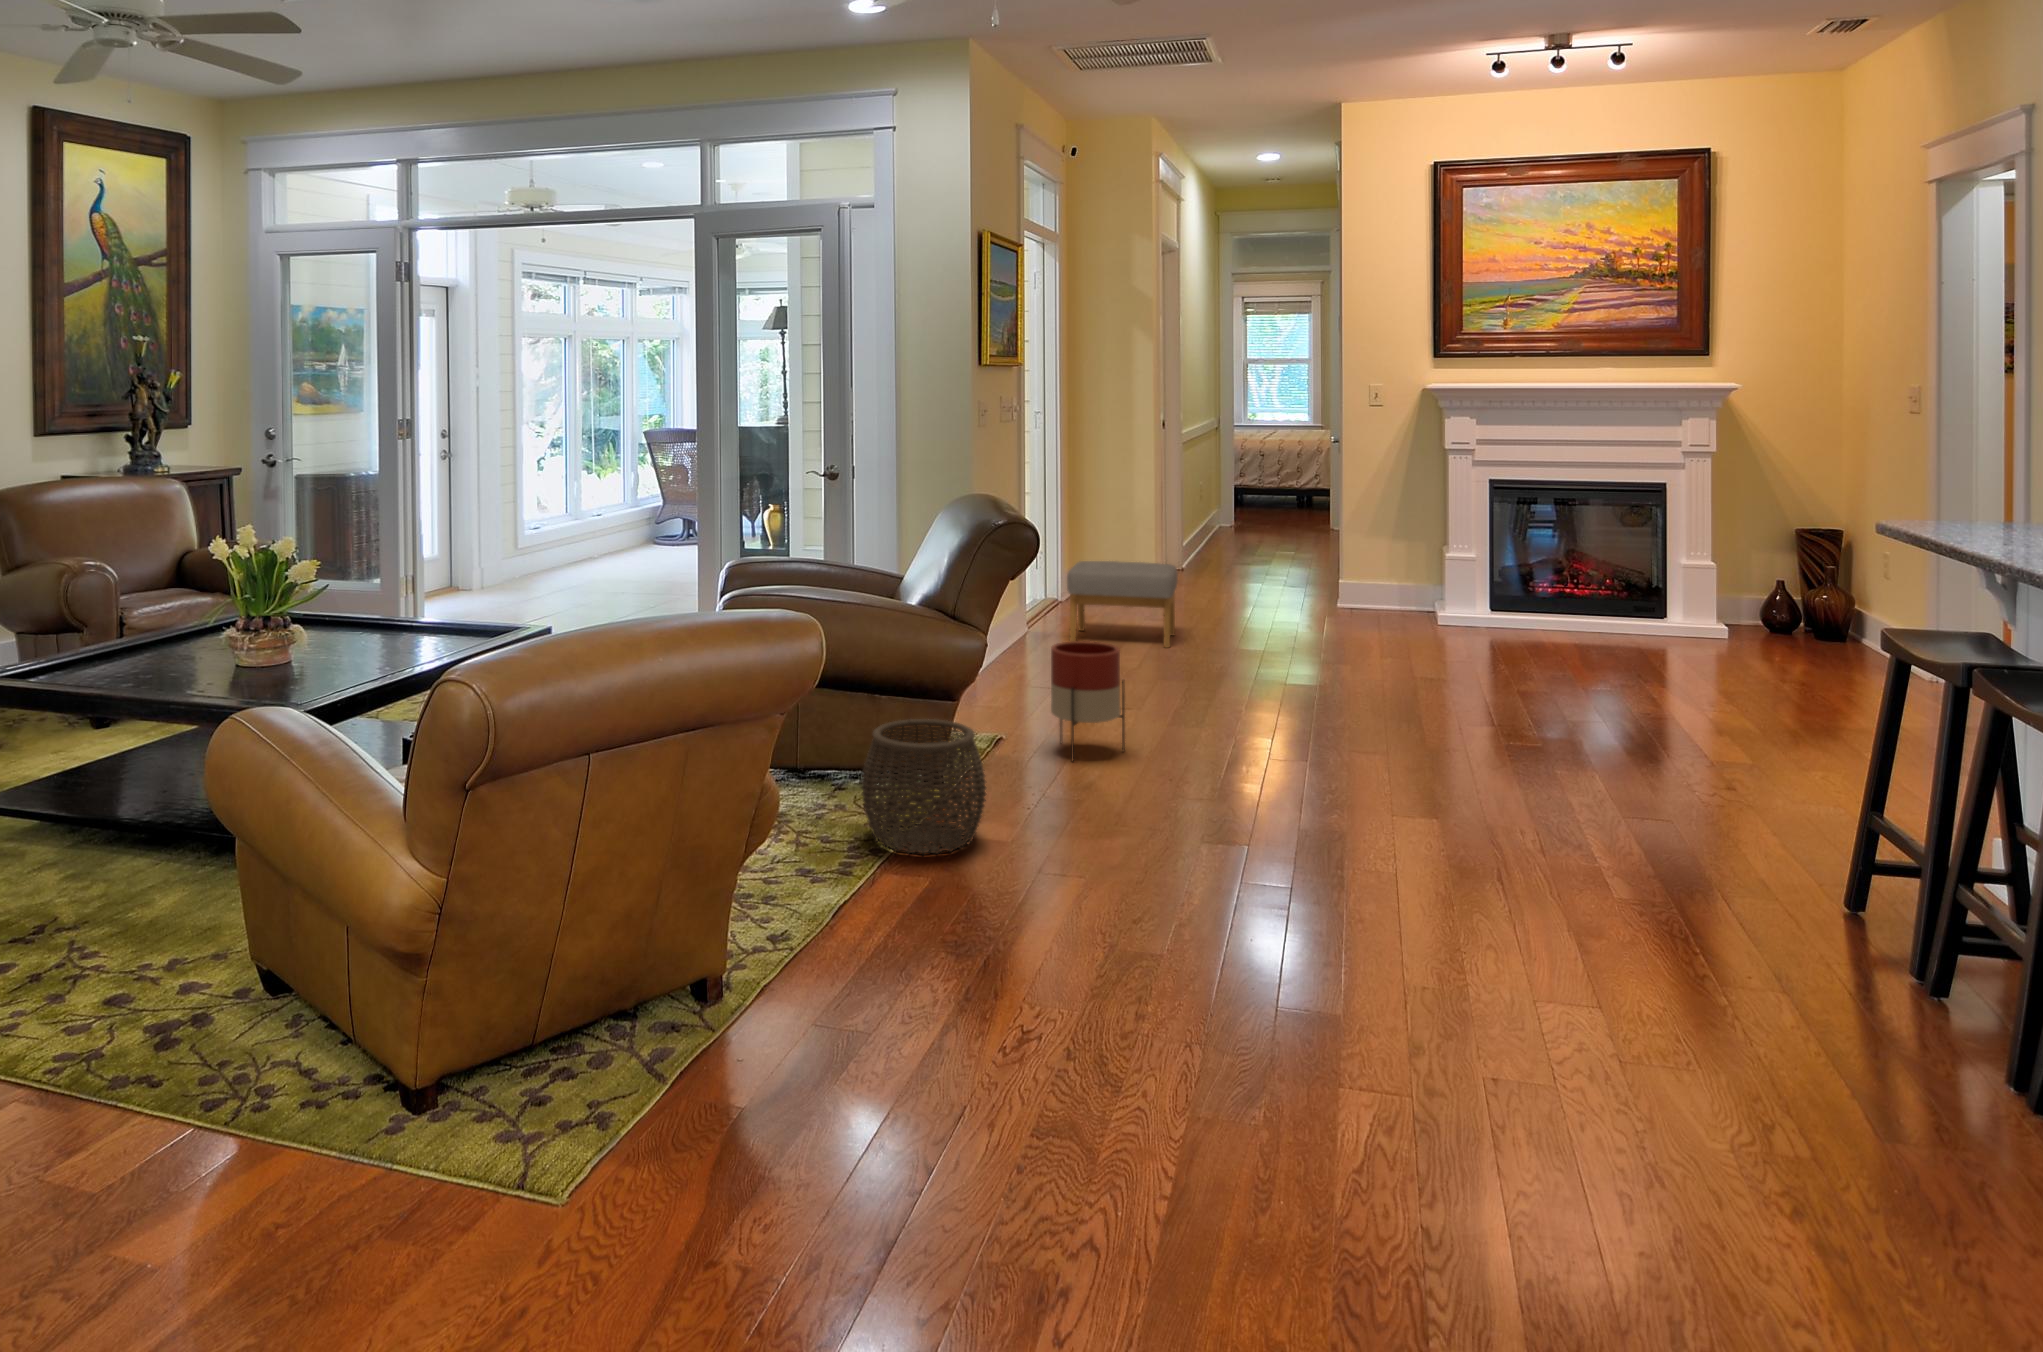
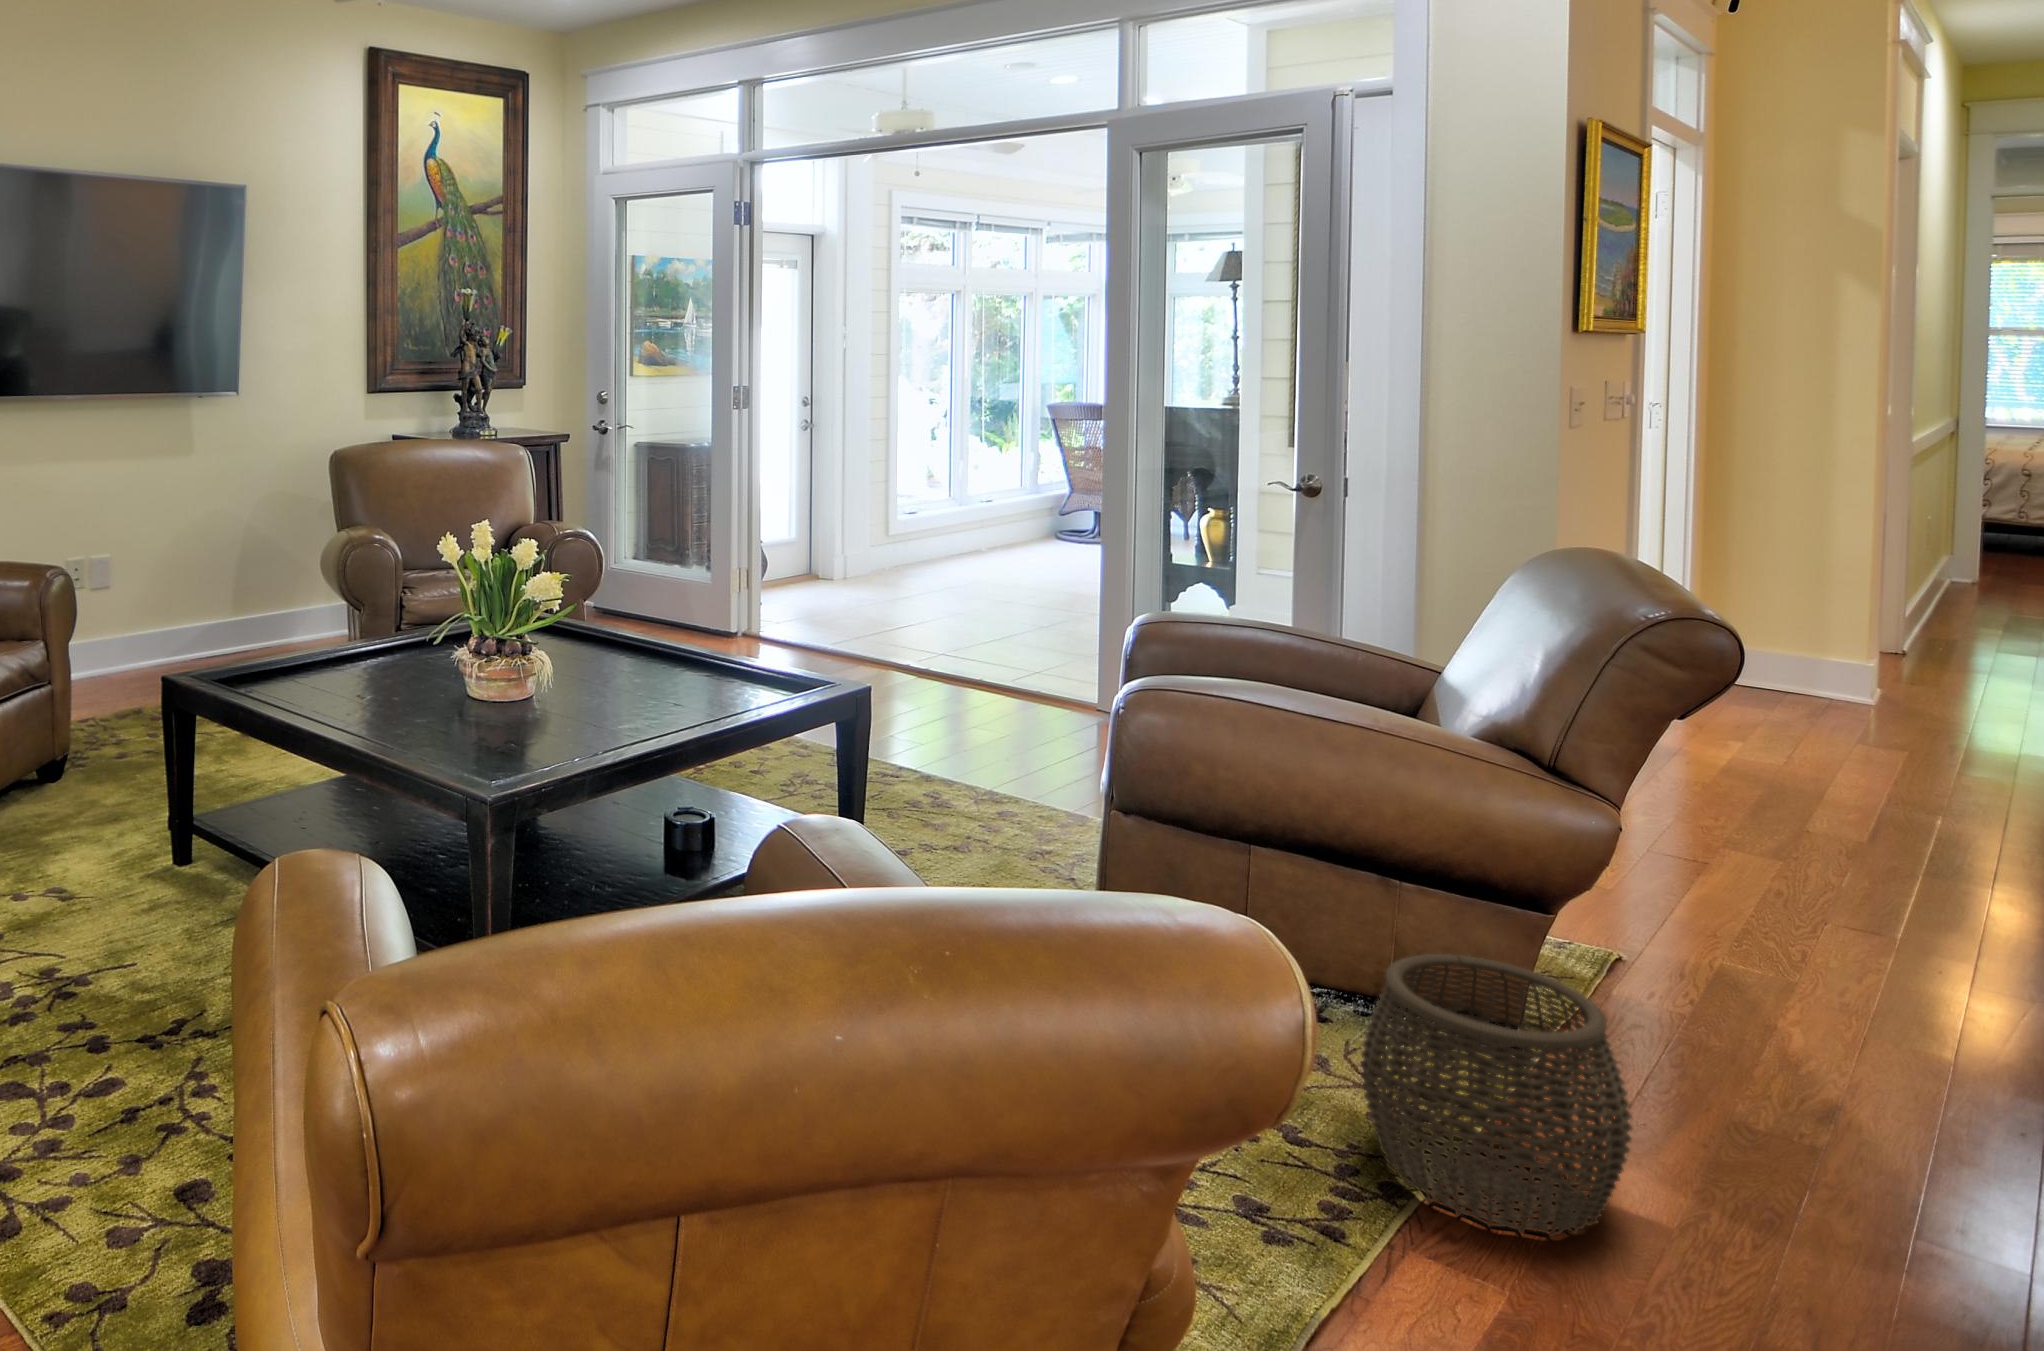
footstool: present [1067,561,1178,648] -> none [1735,652,1973,824]
planter: present [1051,641,1125,760] -> none [1743,830,1922,1058]

